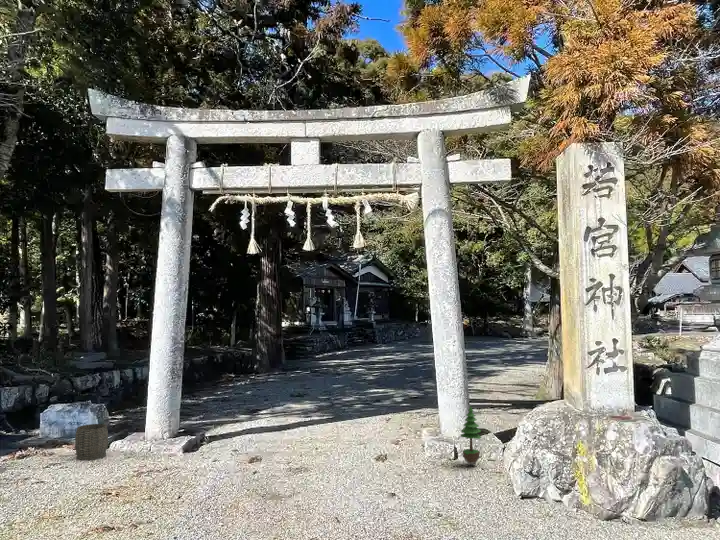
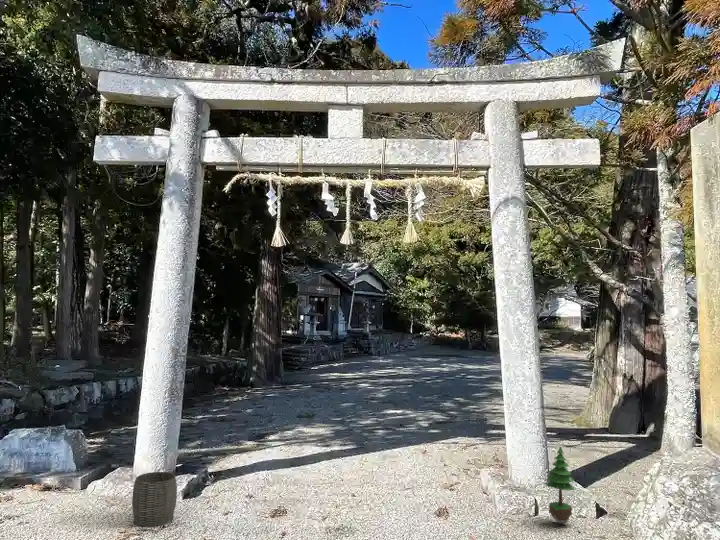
woven basket: present [75,424,108,460] -> present [132,472,177,527]

